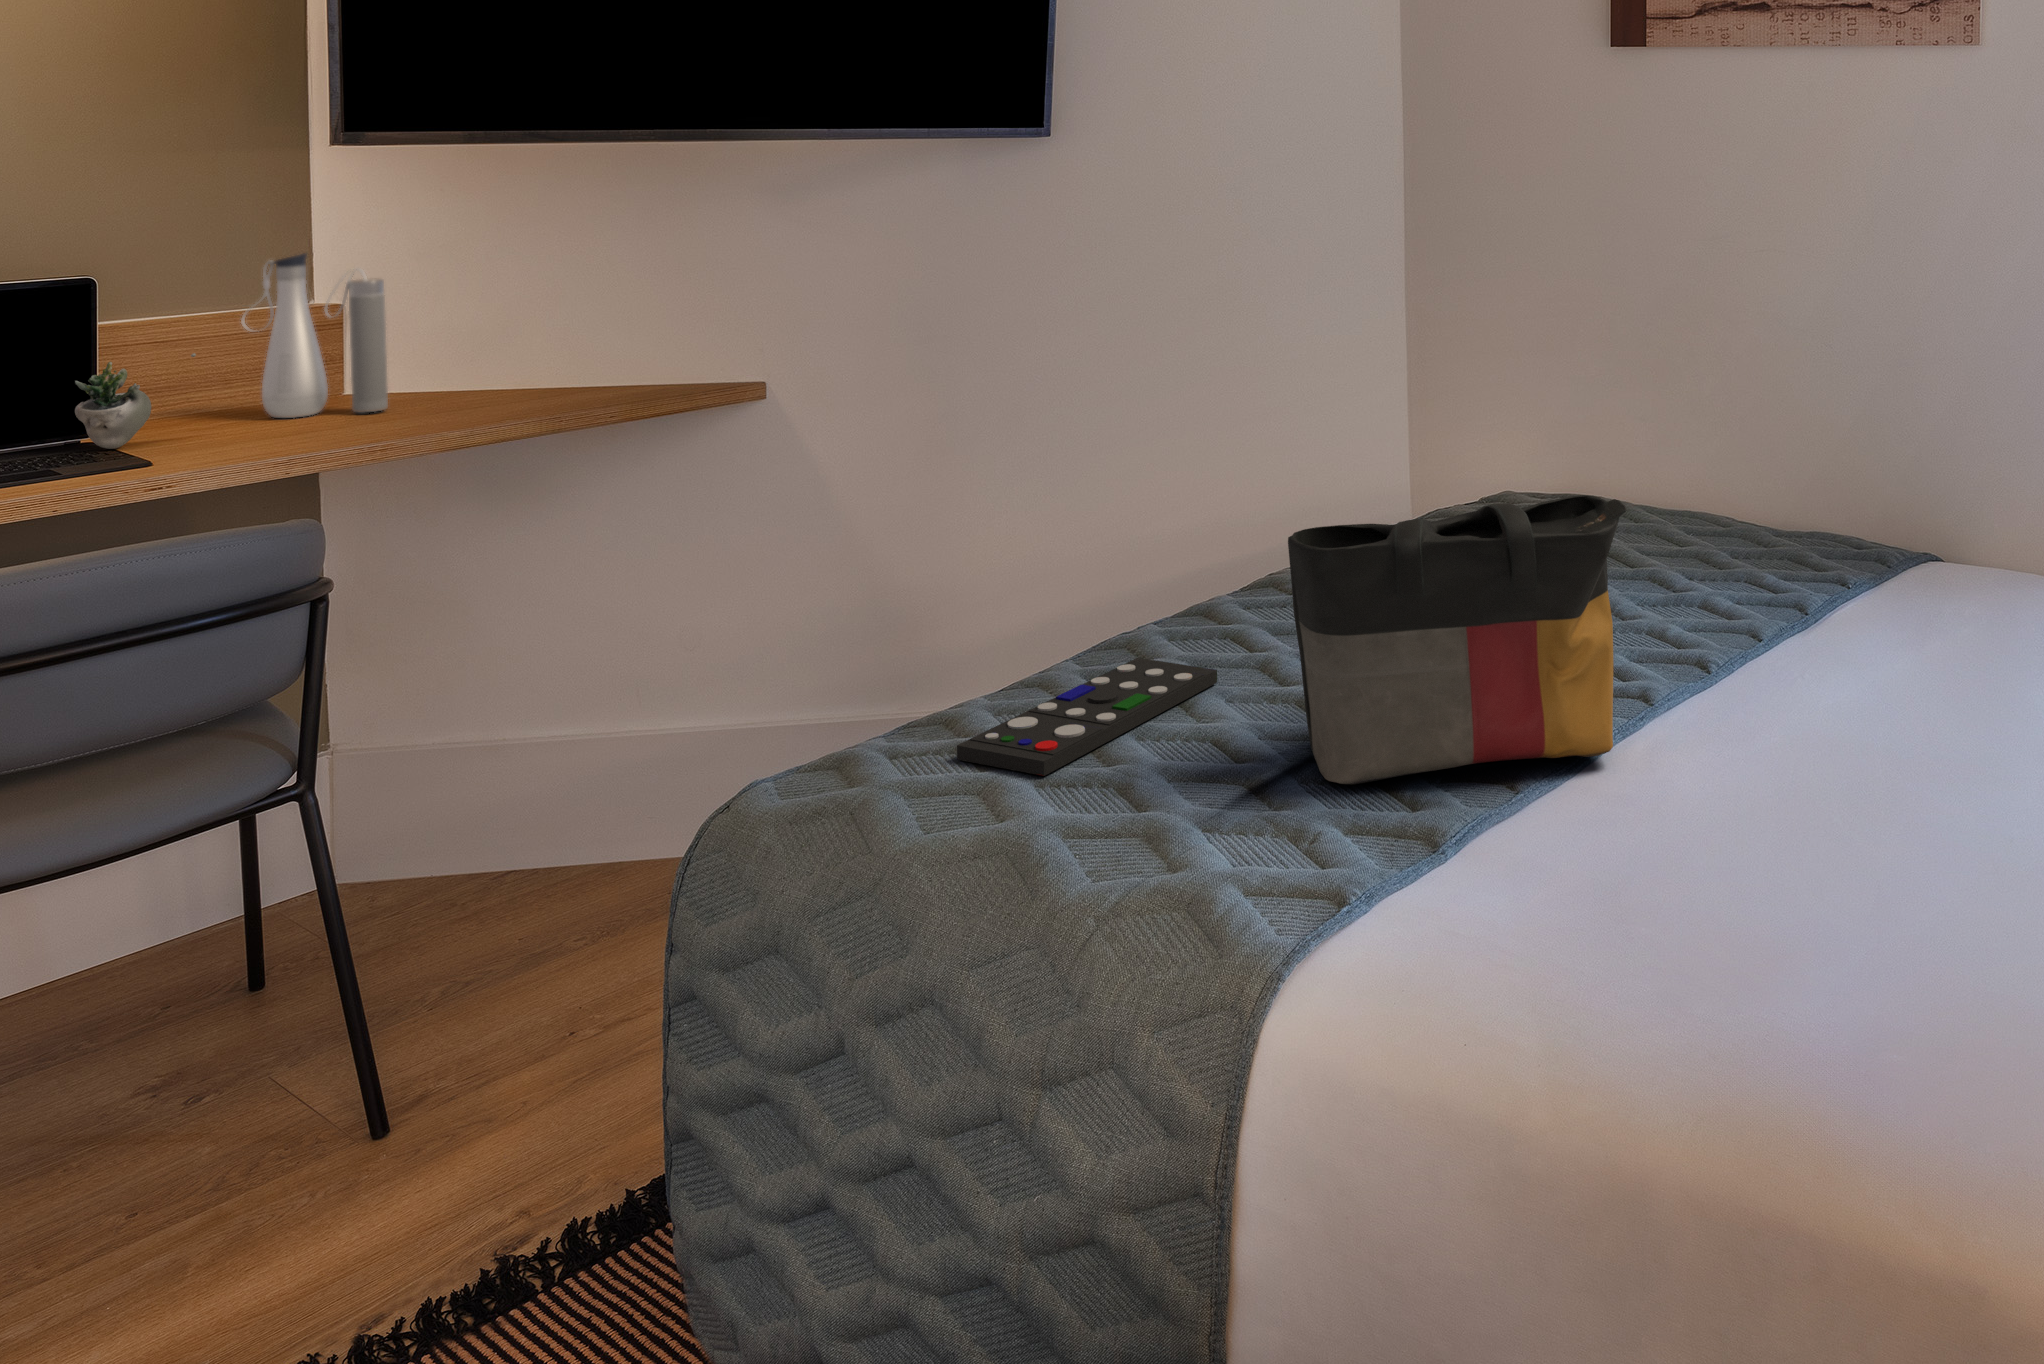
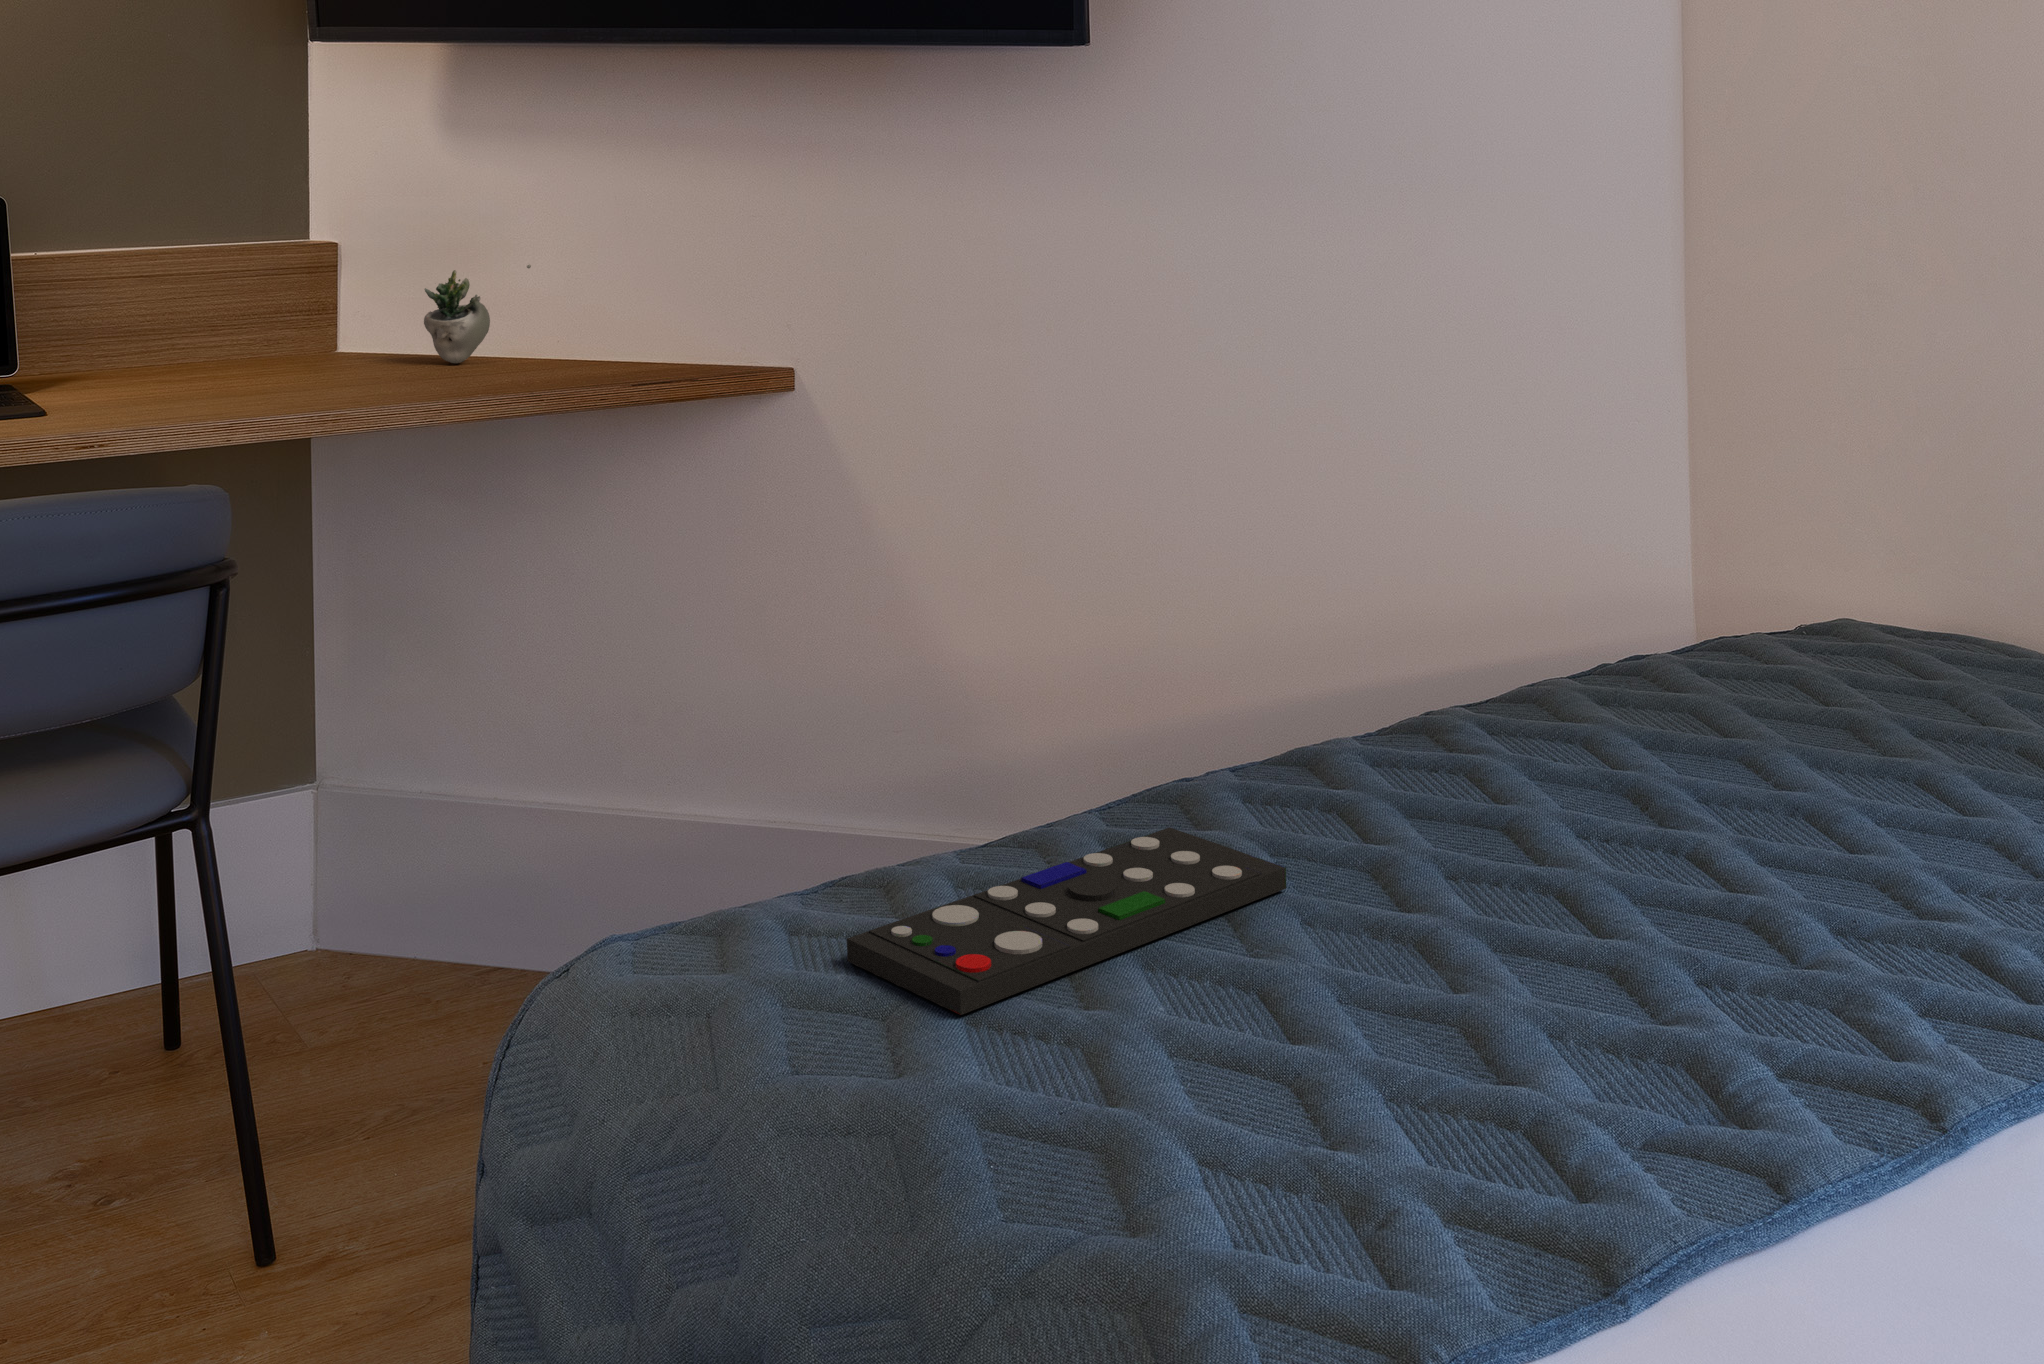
water bottle: present [241,253,388,418] -> none [216,177,364,376]
succulent plant: present [75,353,196,449] -> present [424,264,531,363]
tote bag: present [1288,495,1627,785] -> none [1357,645,2014,1155]

